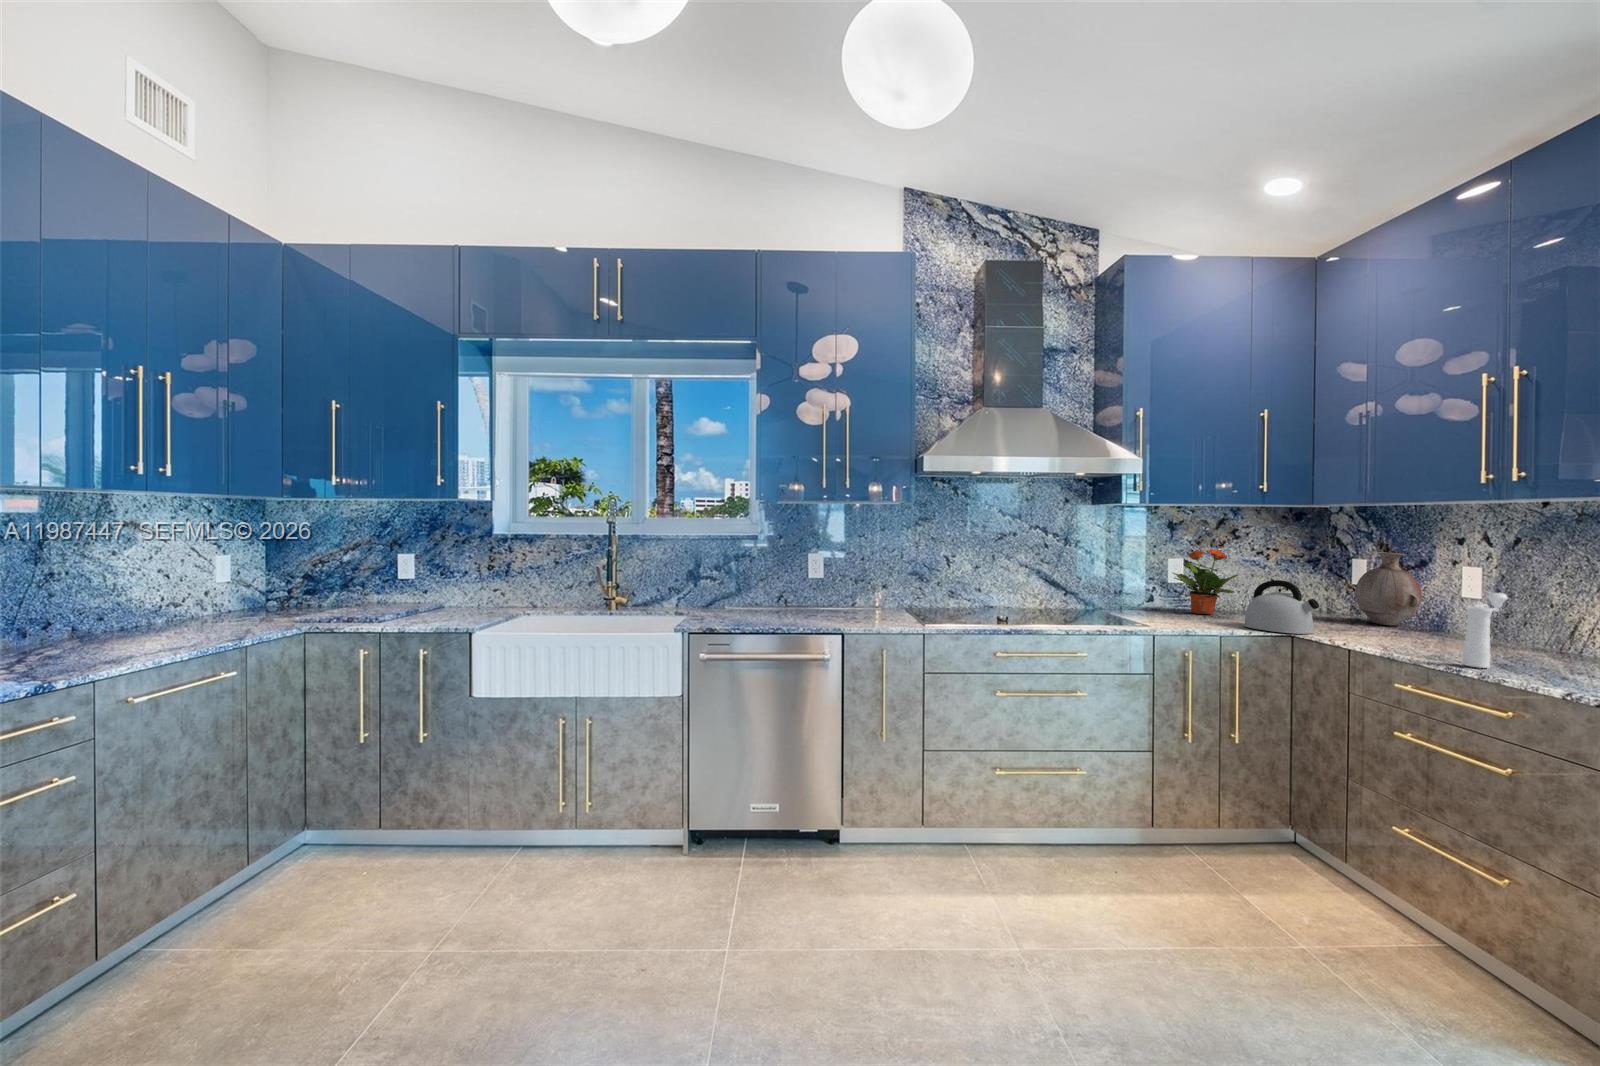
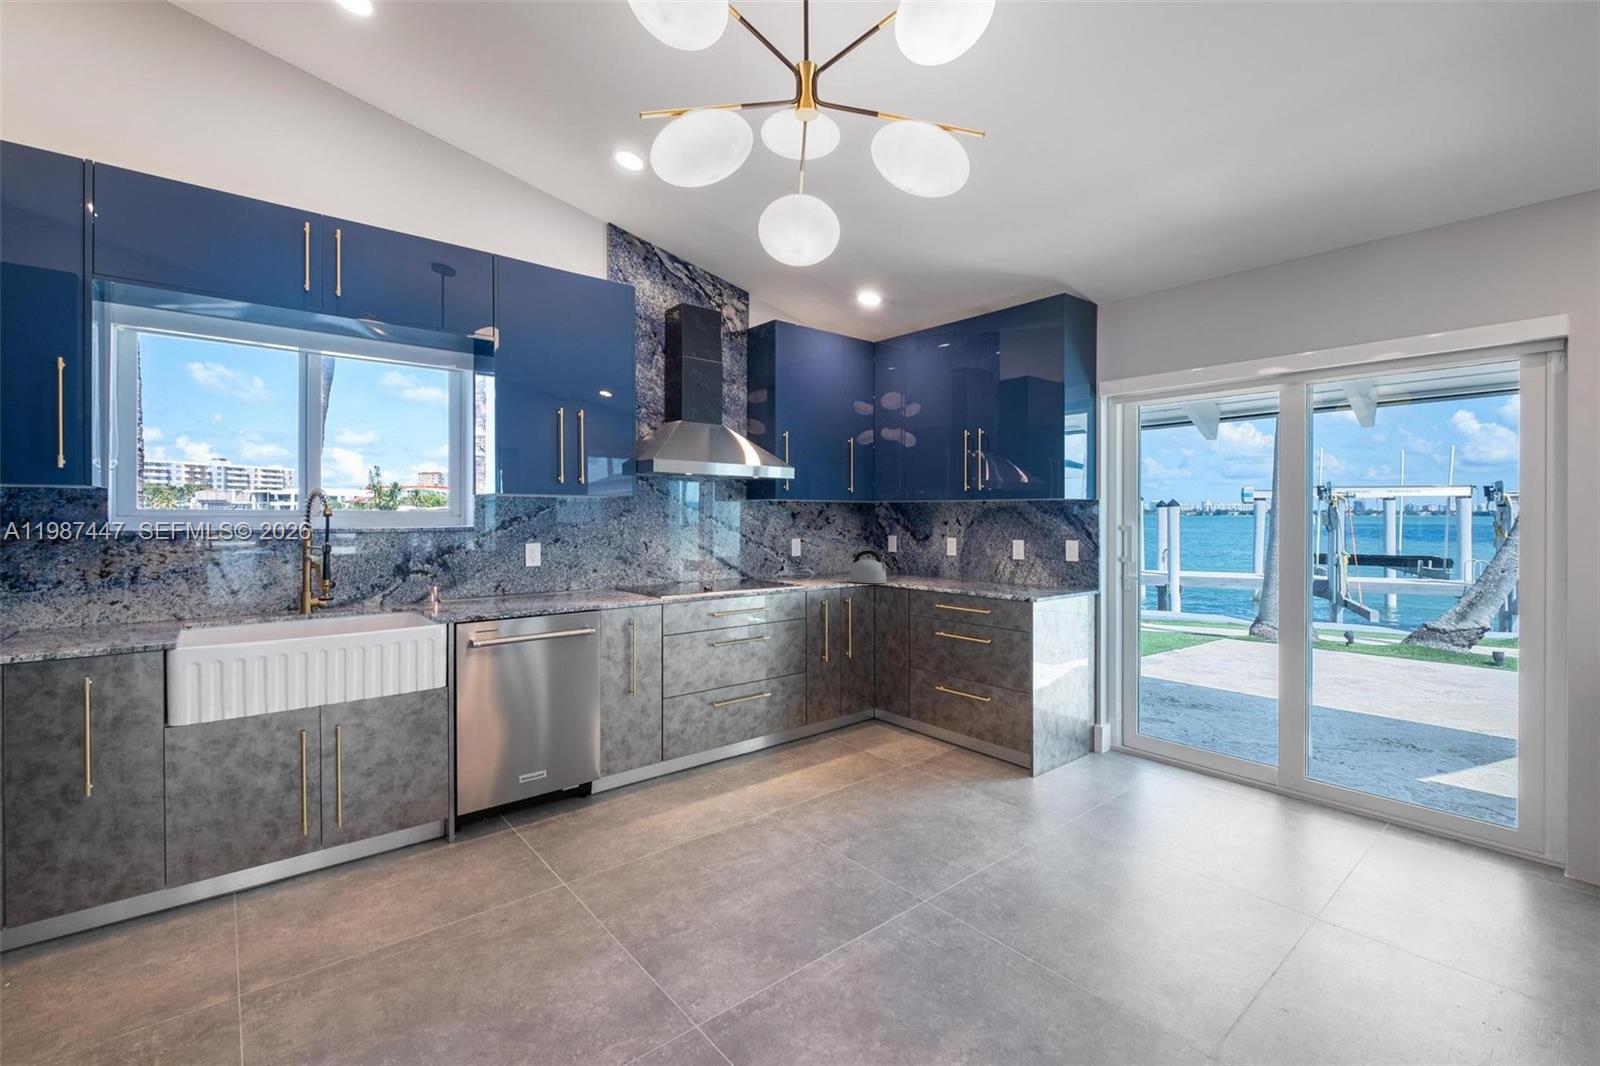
potted plant: present [1173,549,1238,615] -> none [798,532,839,577]
vase: present [1355,552,1422,625] -> none [896,532,929,576]
pepper mill: present [1463,593,1507,668] -> none [964,550,979,590]

